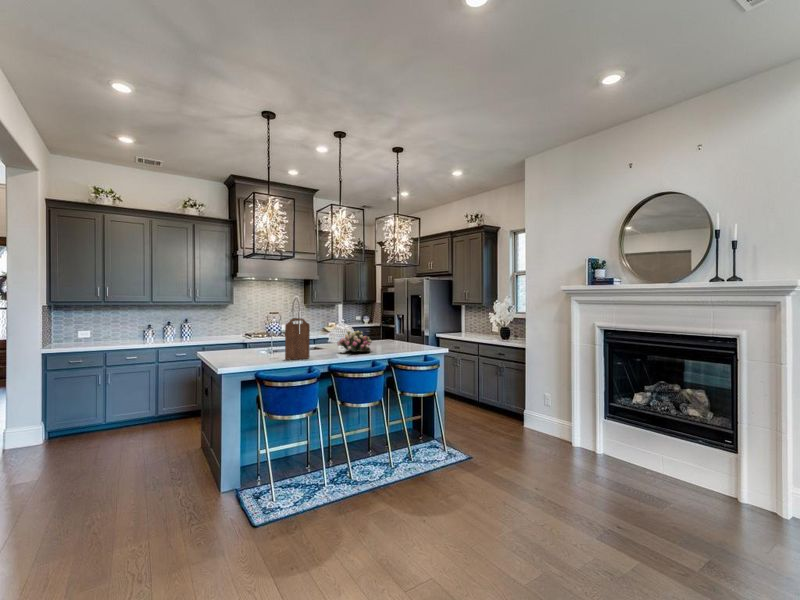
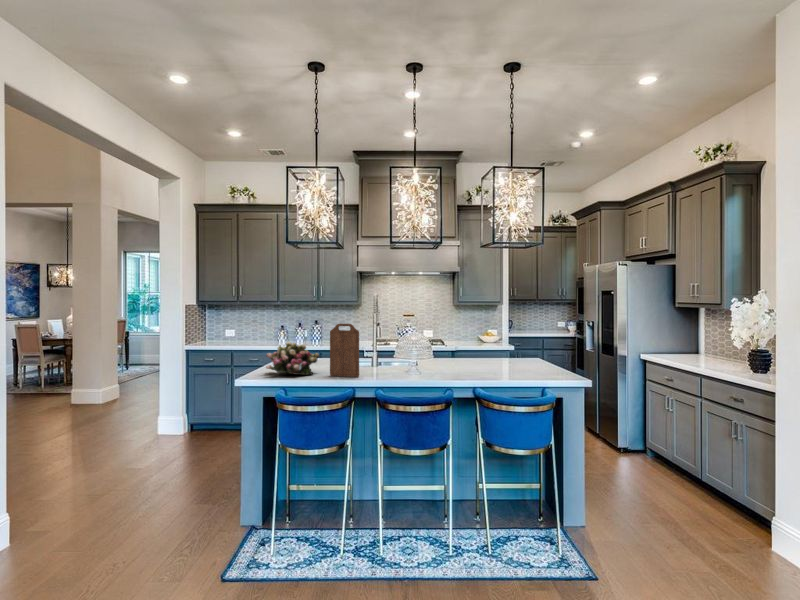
flower arrangement: present [337,330,372,352] -> present [266,342,319,375]

